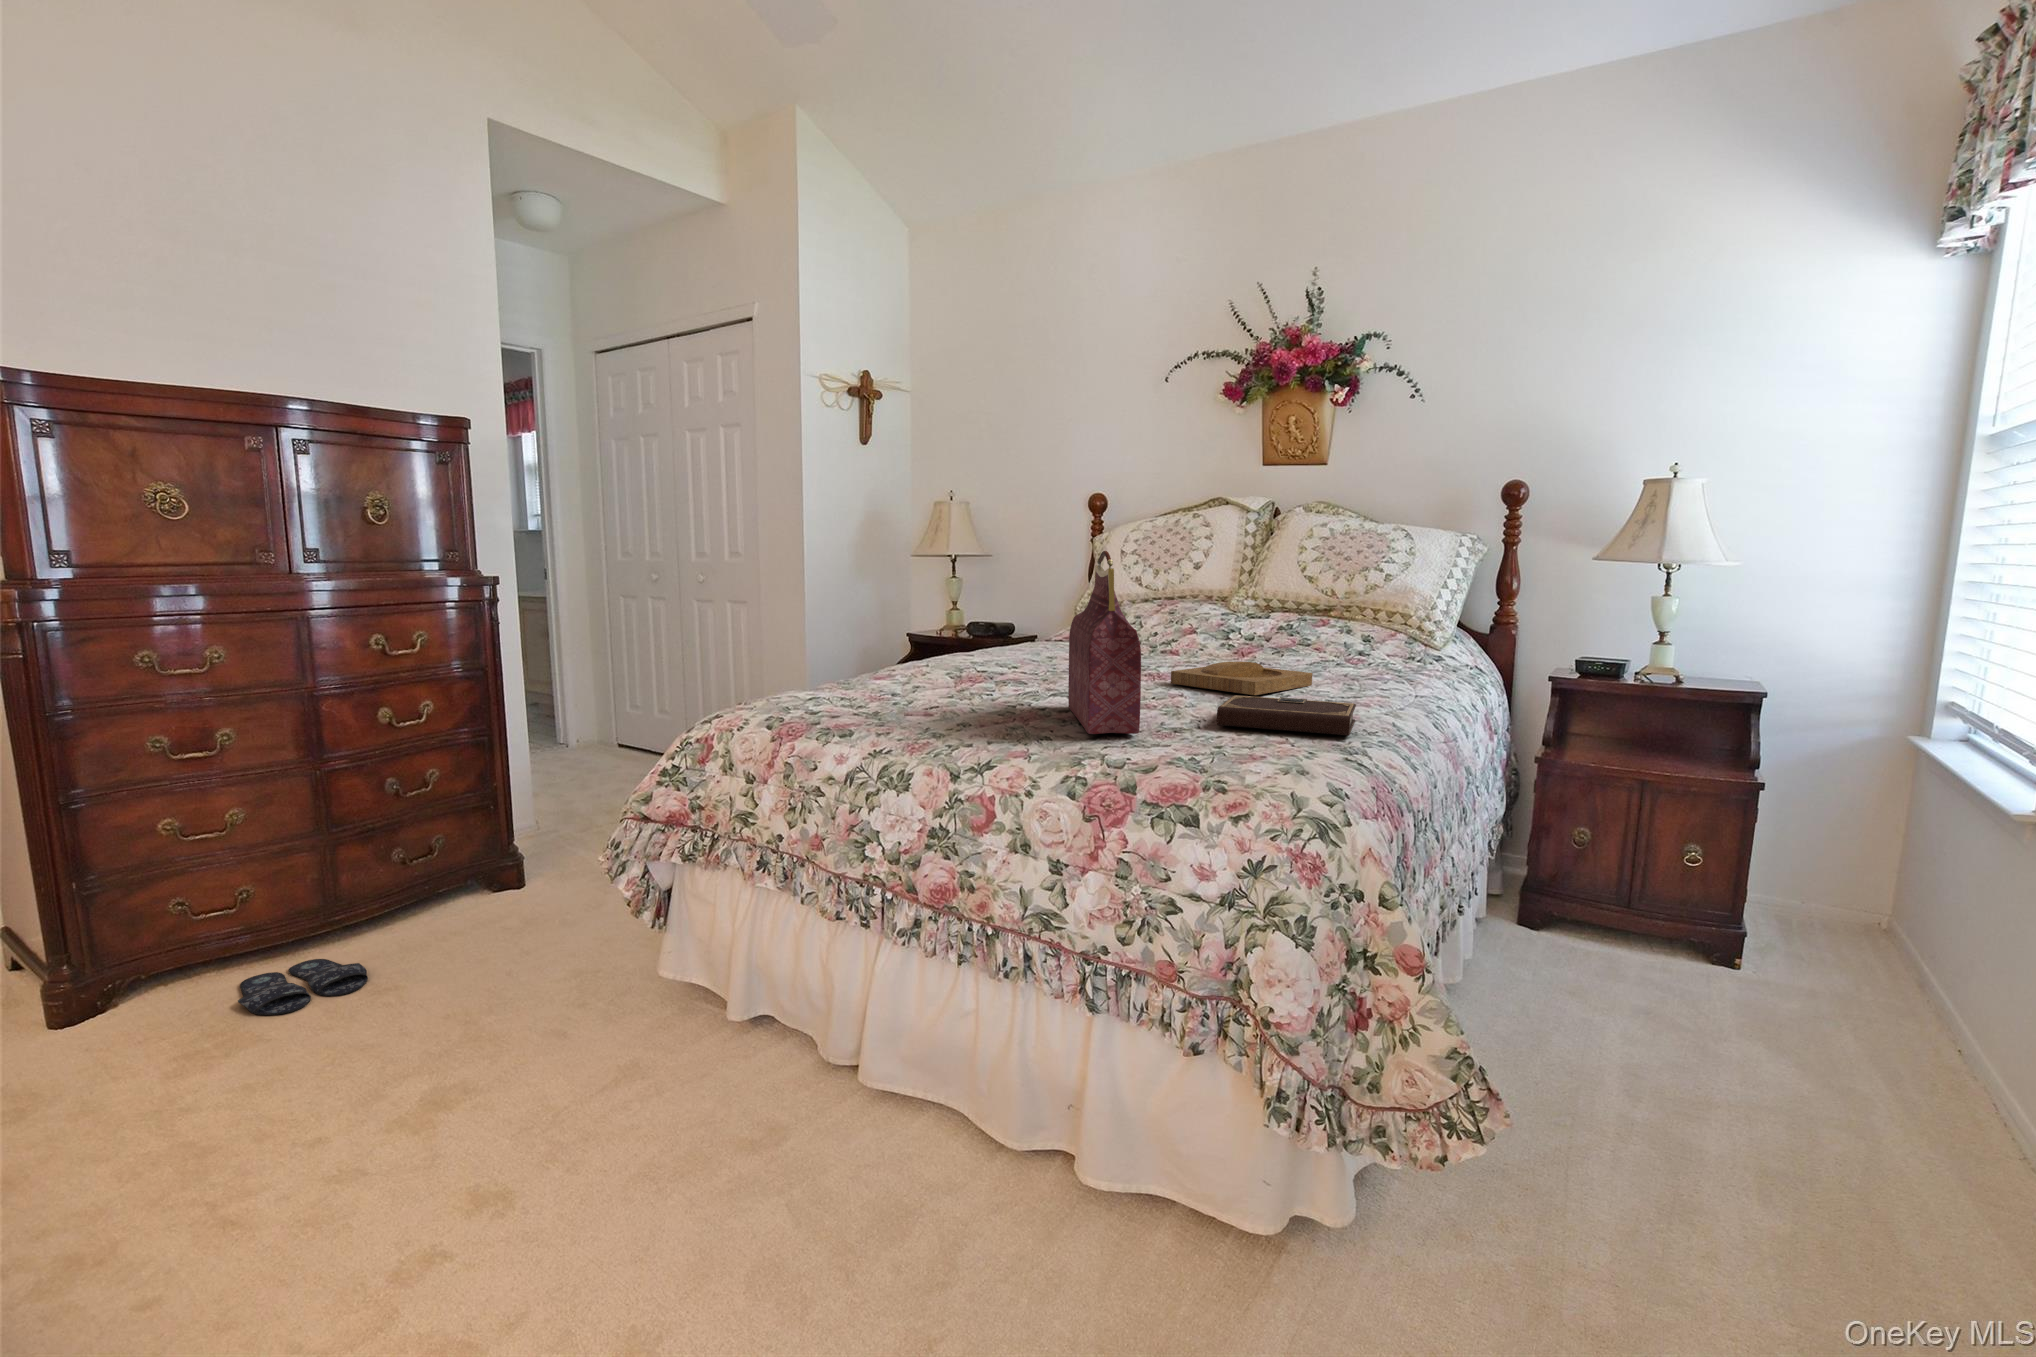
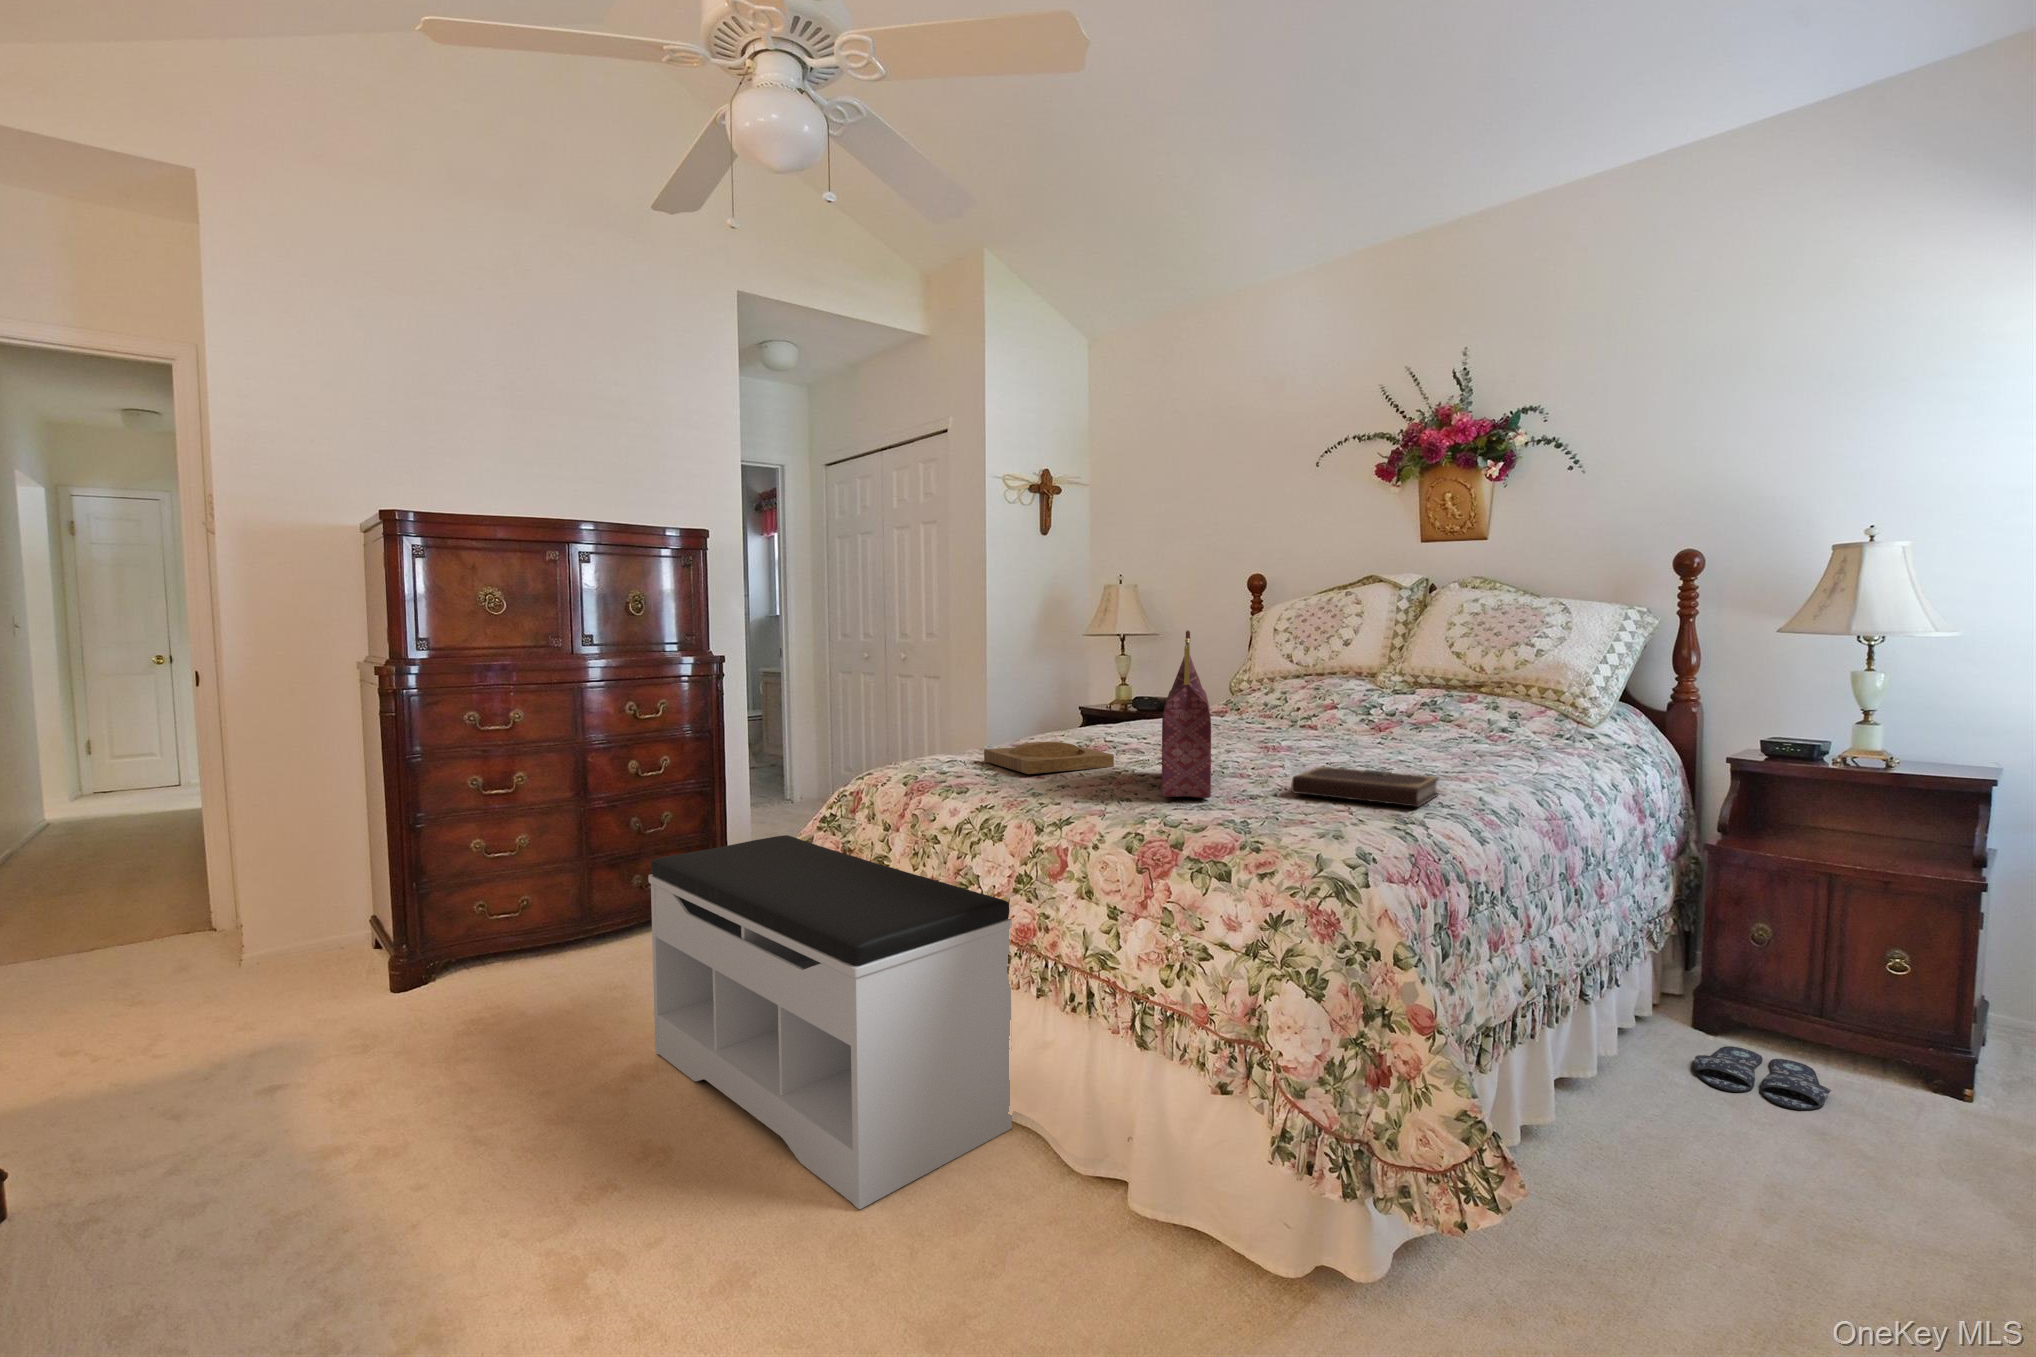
tray: present [1171,661,1312,695] -> present [984,742,1114,774]
bench: none [437,793,924,1233] -> present [648,835,1012,1210]
slippers: present [238,959,368,1015] -> present [1694,1046,1831,1110]

